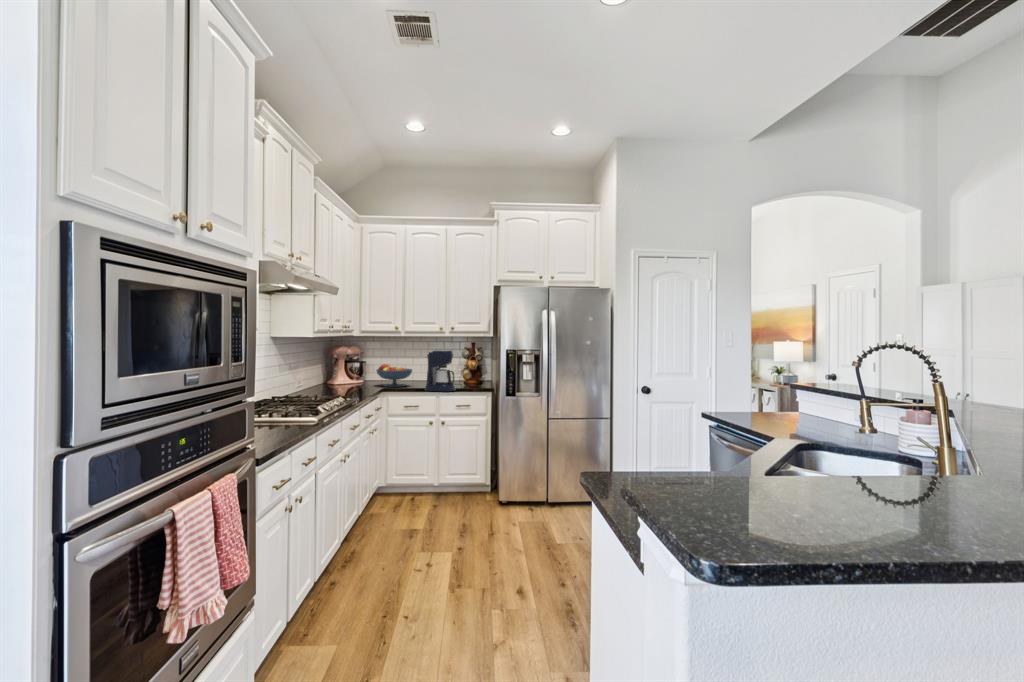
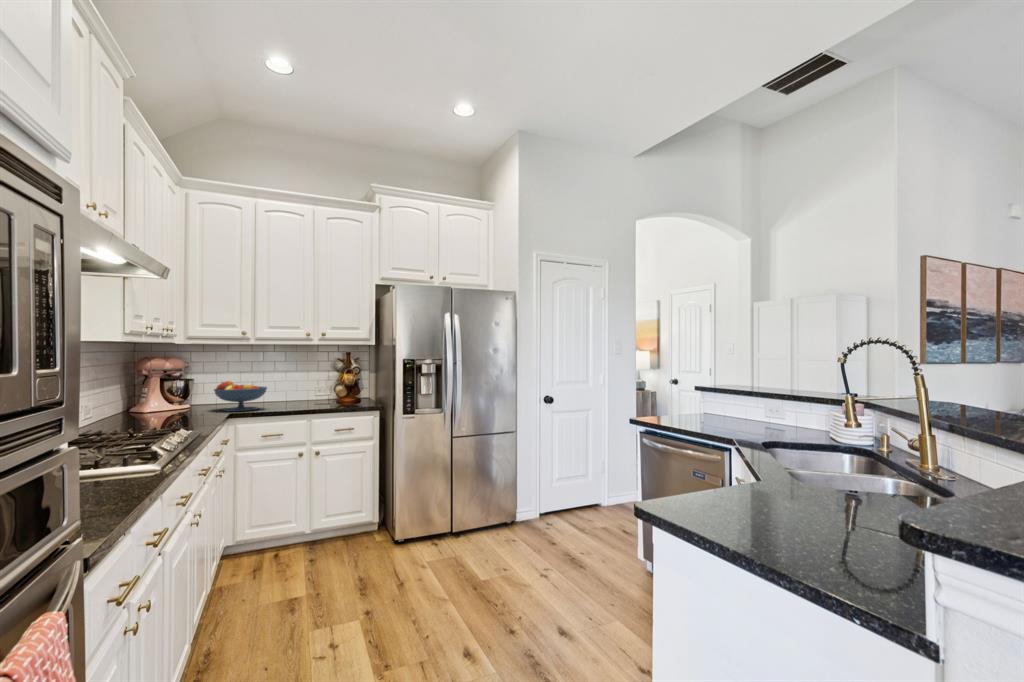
coffee maker: present [425,350,456,392] -> none [290,361,332,413]

